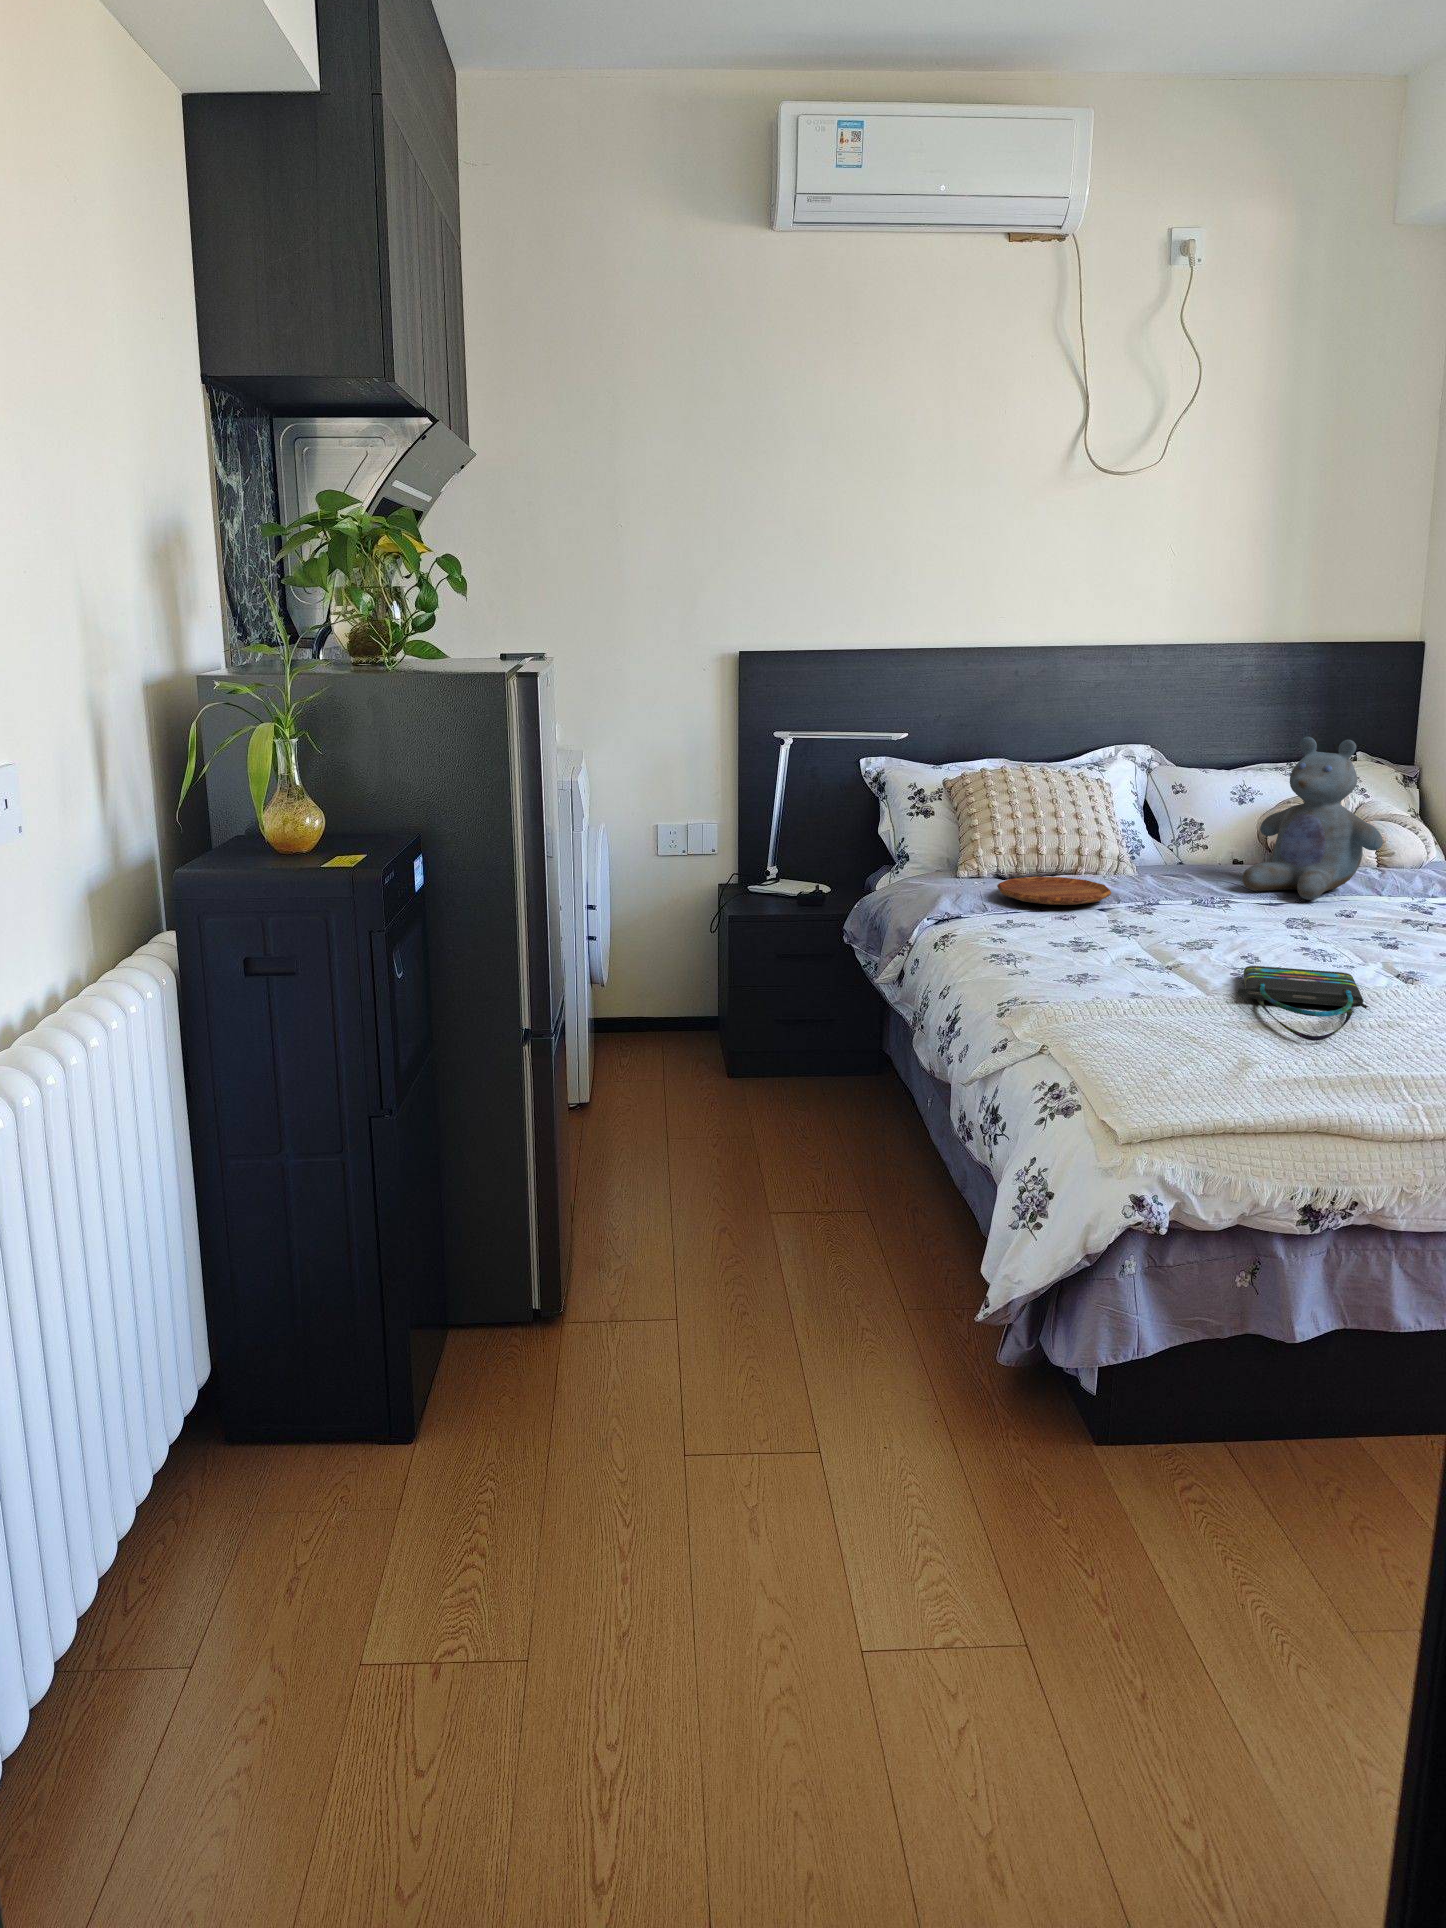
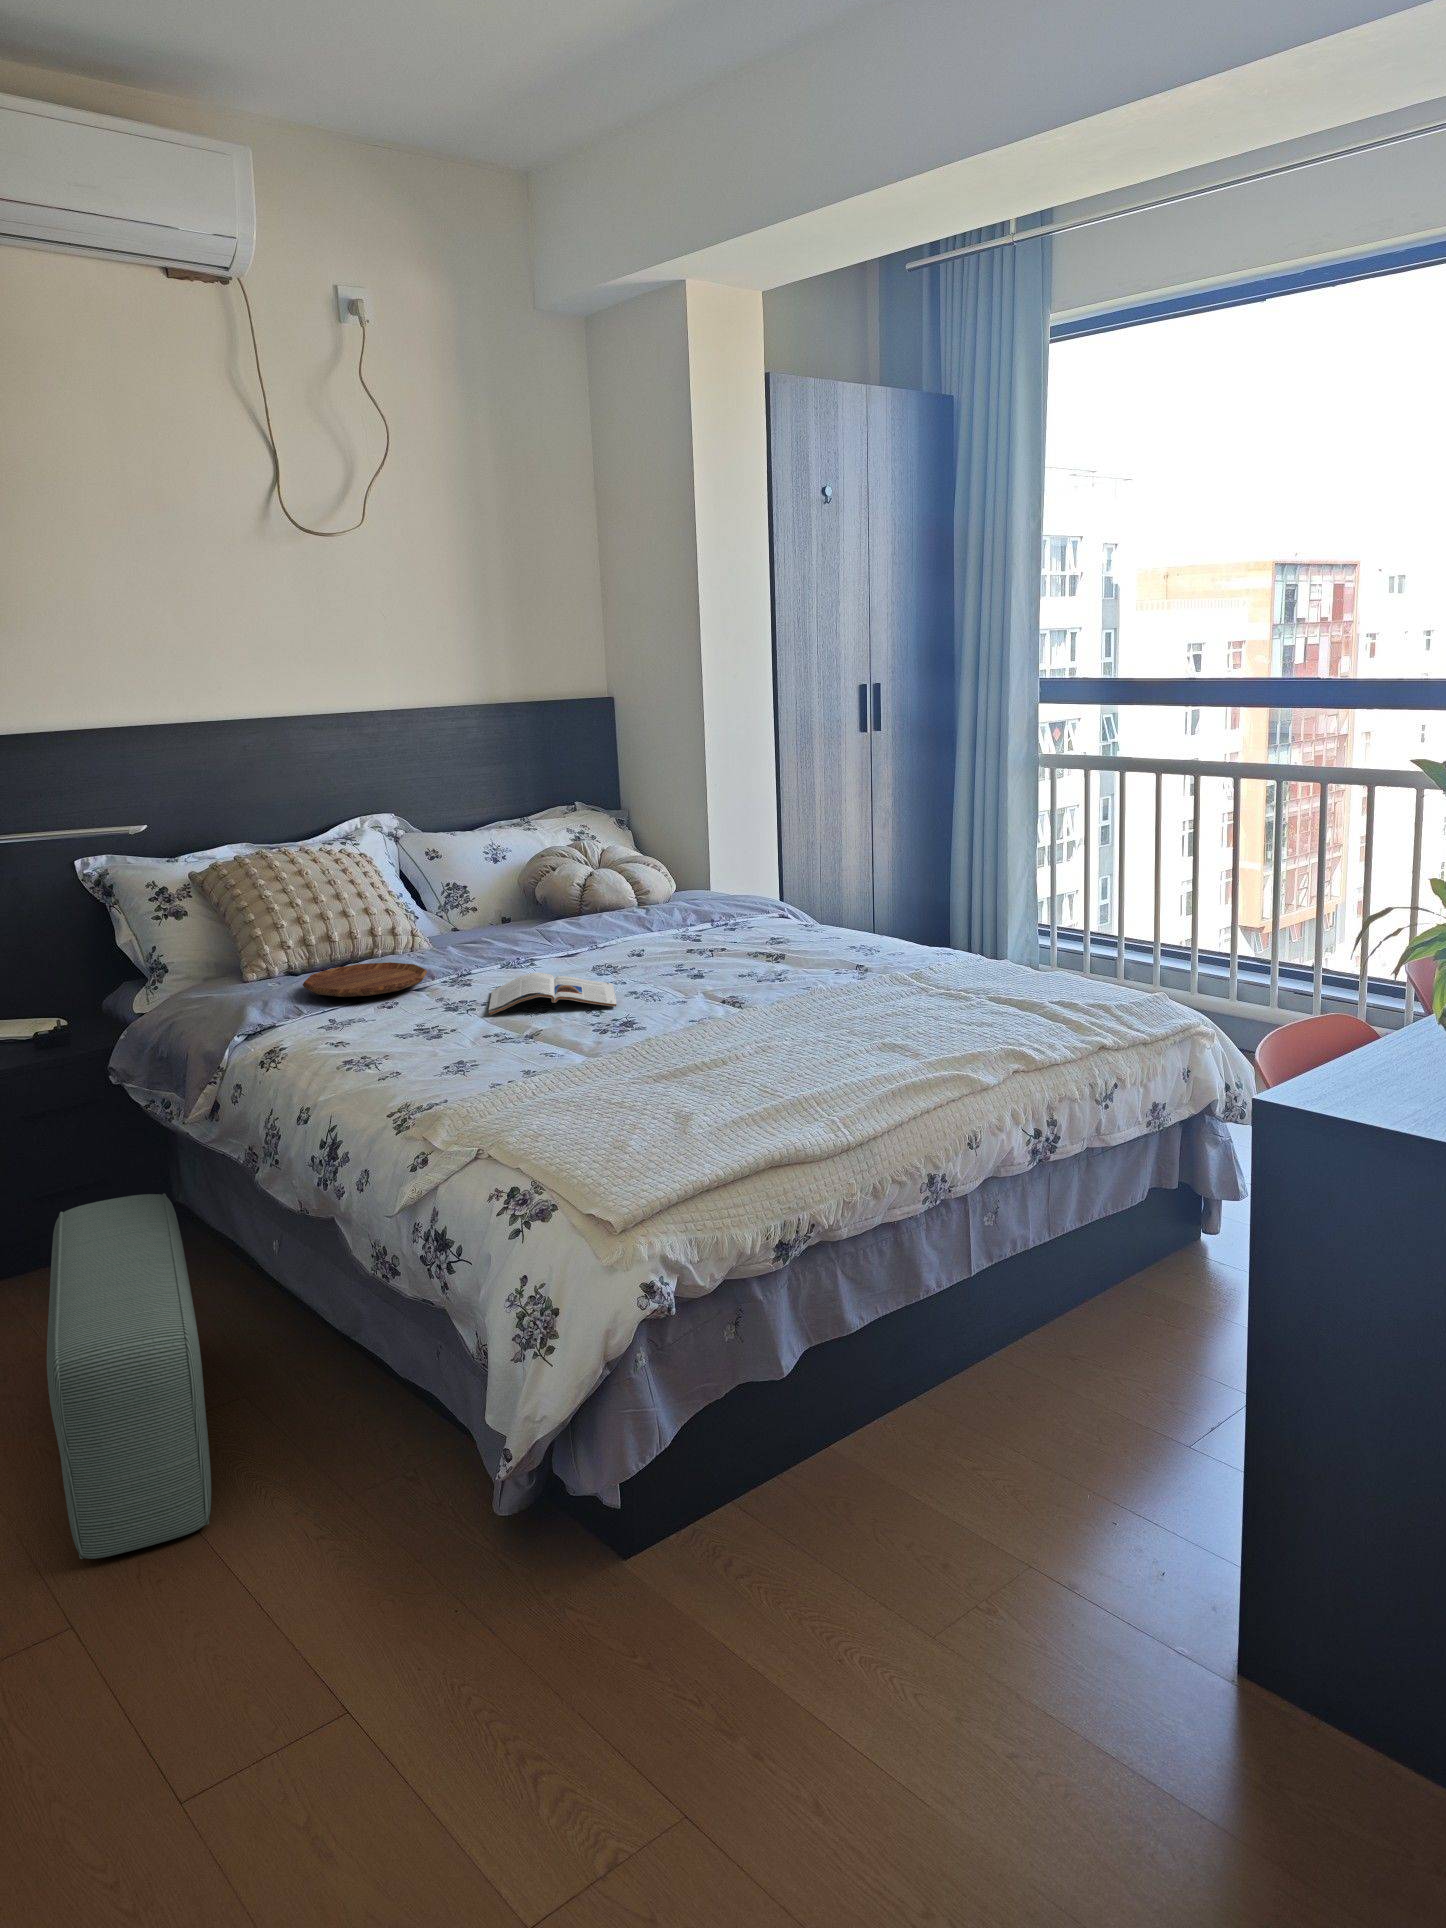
stuffed bear: present [1242,737,1383,900] -> none [537,791,652,947]
magazine: none [1142,910,1289,955] -> present [489,973,617,1015]
tote bag: present [1237,966,1369,1041] -> none [608,1012,734,1083]
pouf: none [698,1028,847,1291] -> present [47,1194,211,1559]

